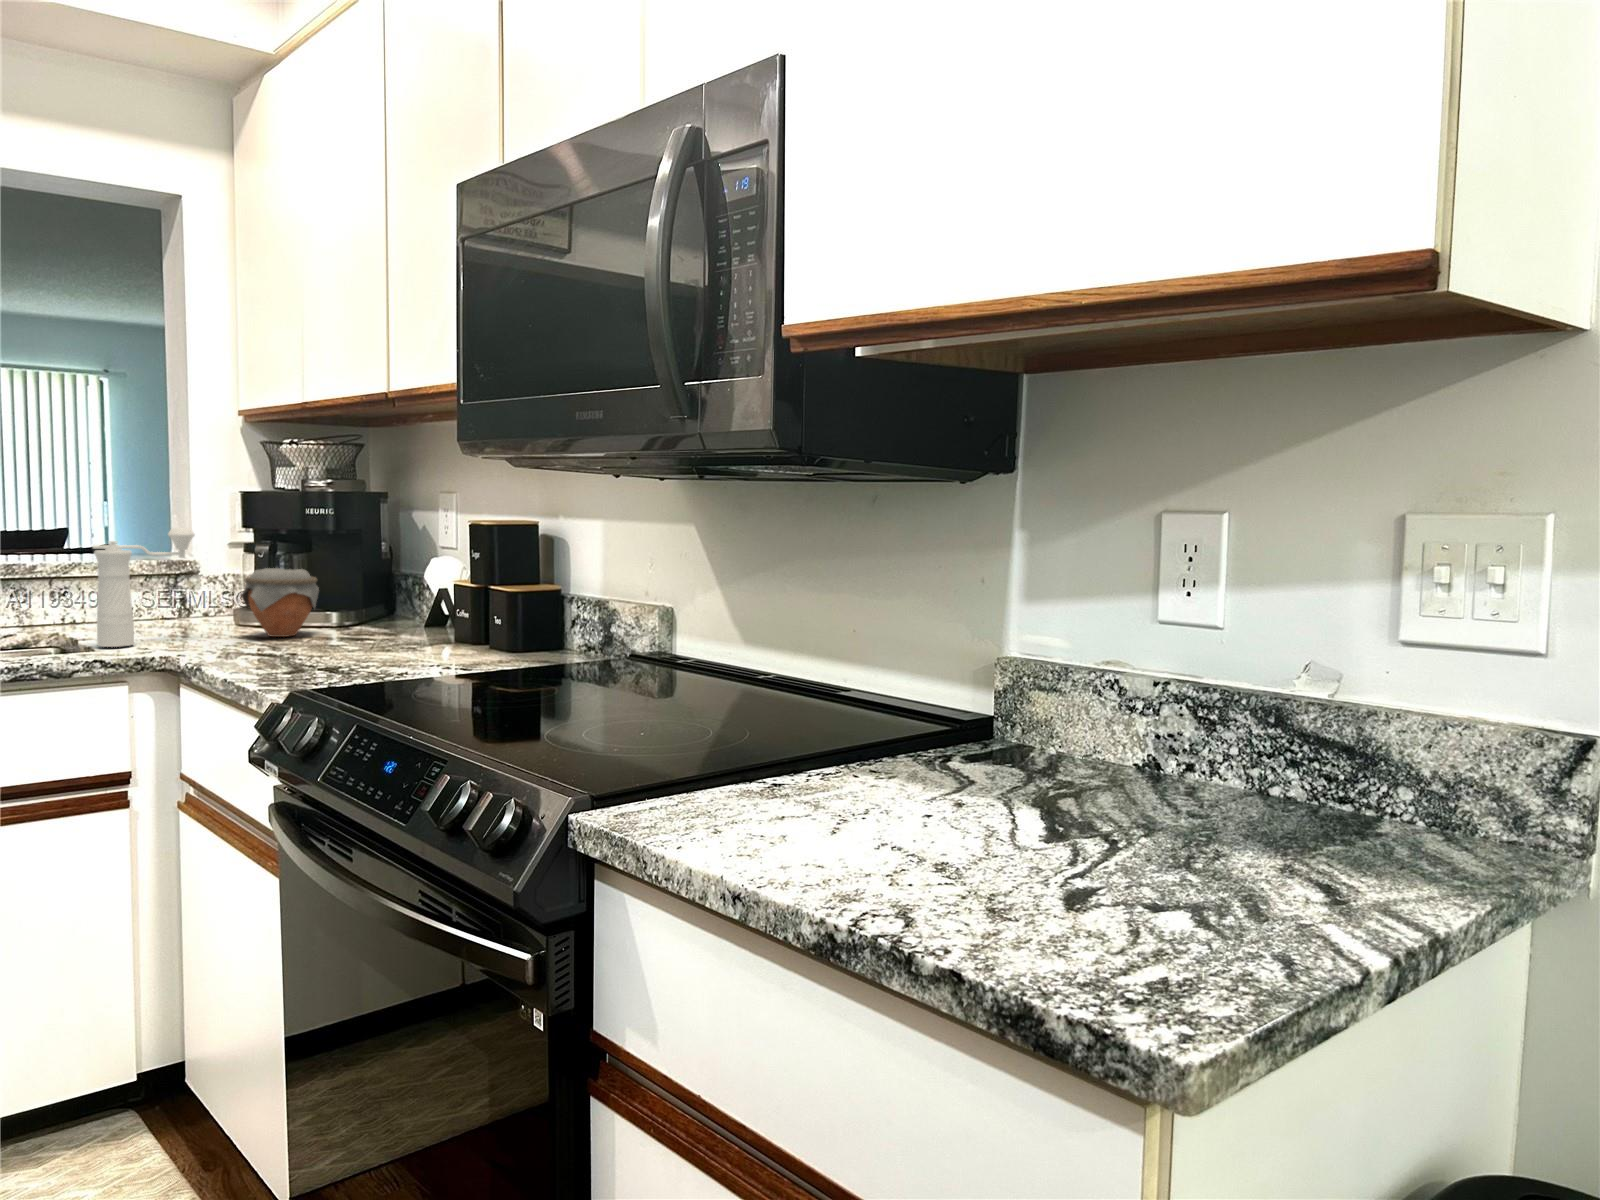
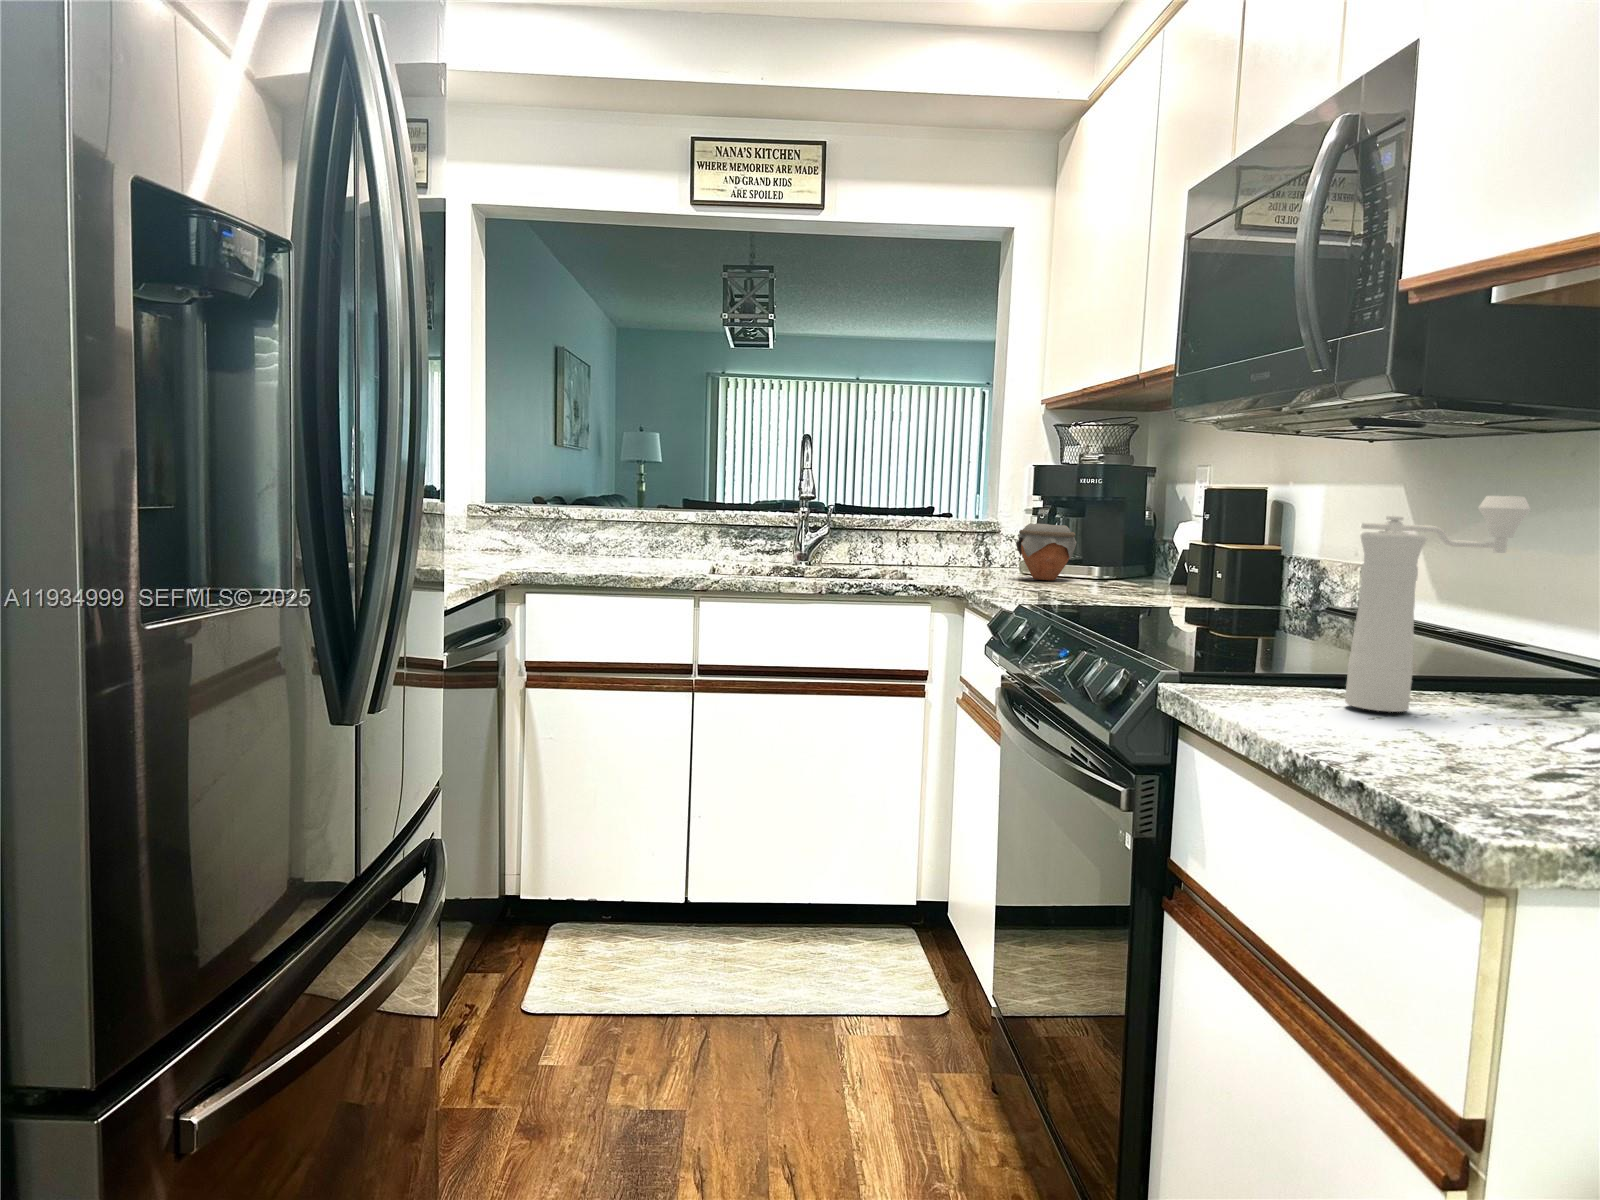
pepper mill: present [93,528,195,647] -> present [1345,496,1531,712]

